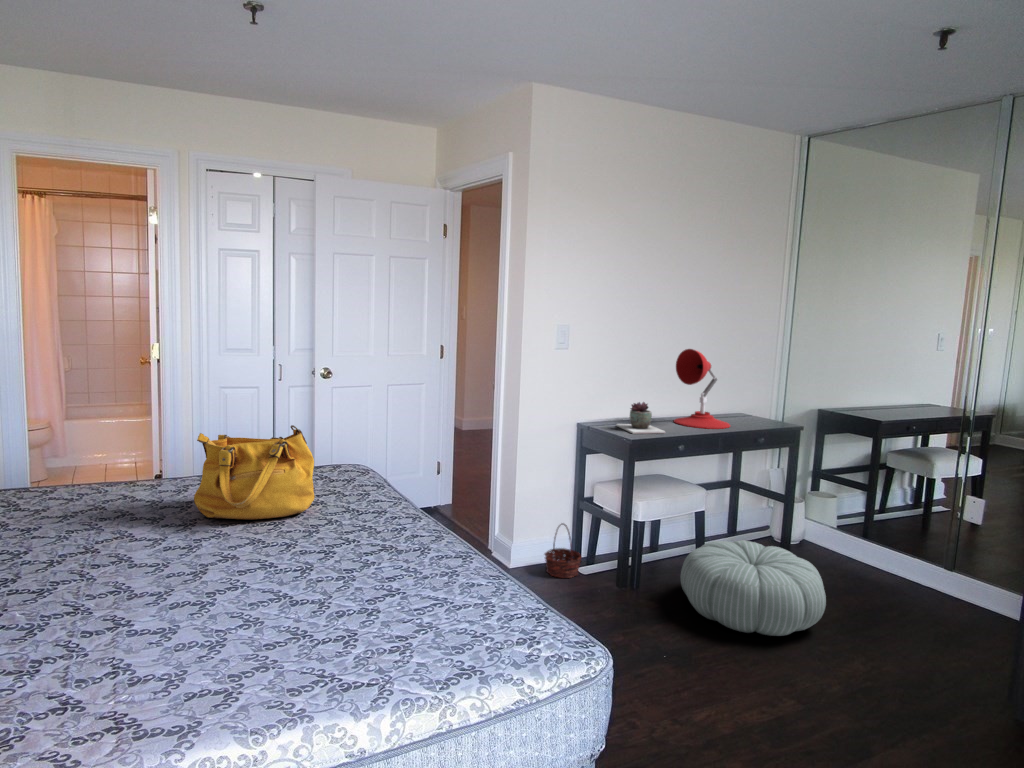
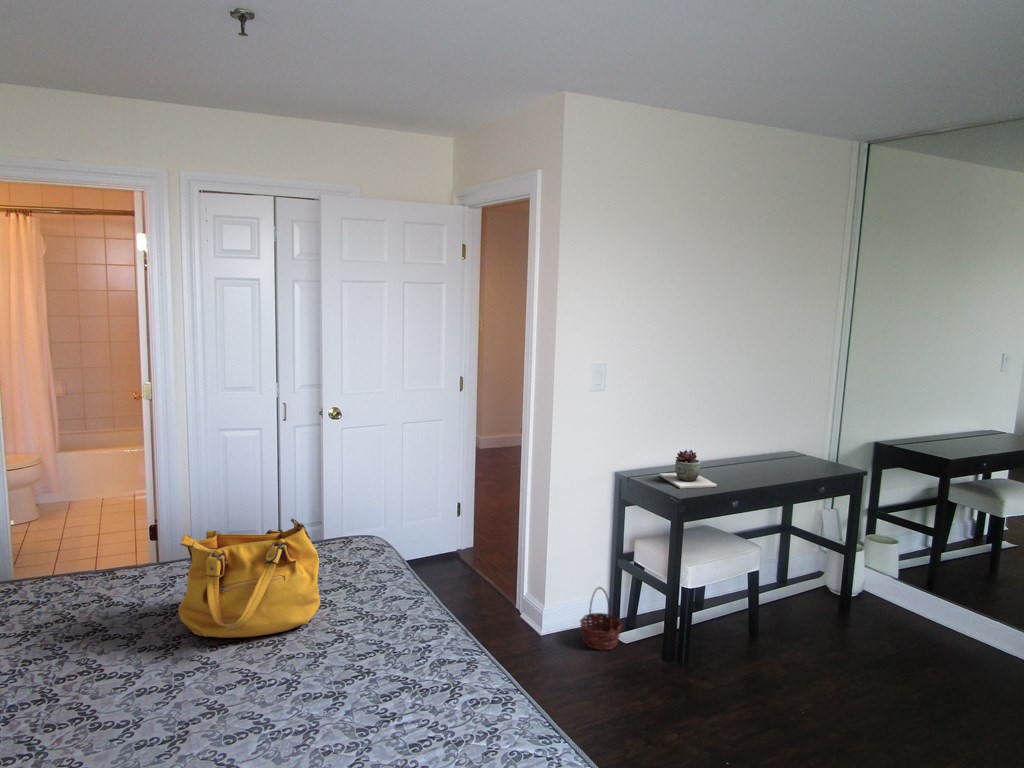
desk lamp: present [674,349,730,429] -> none [722,387,788,477]
pouf: present [681,540,826,636] -> none [737,609,909,733]

